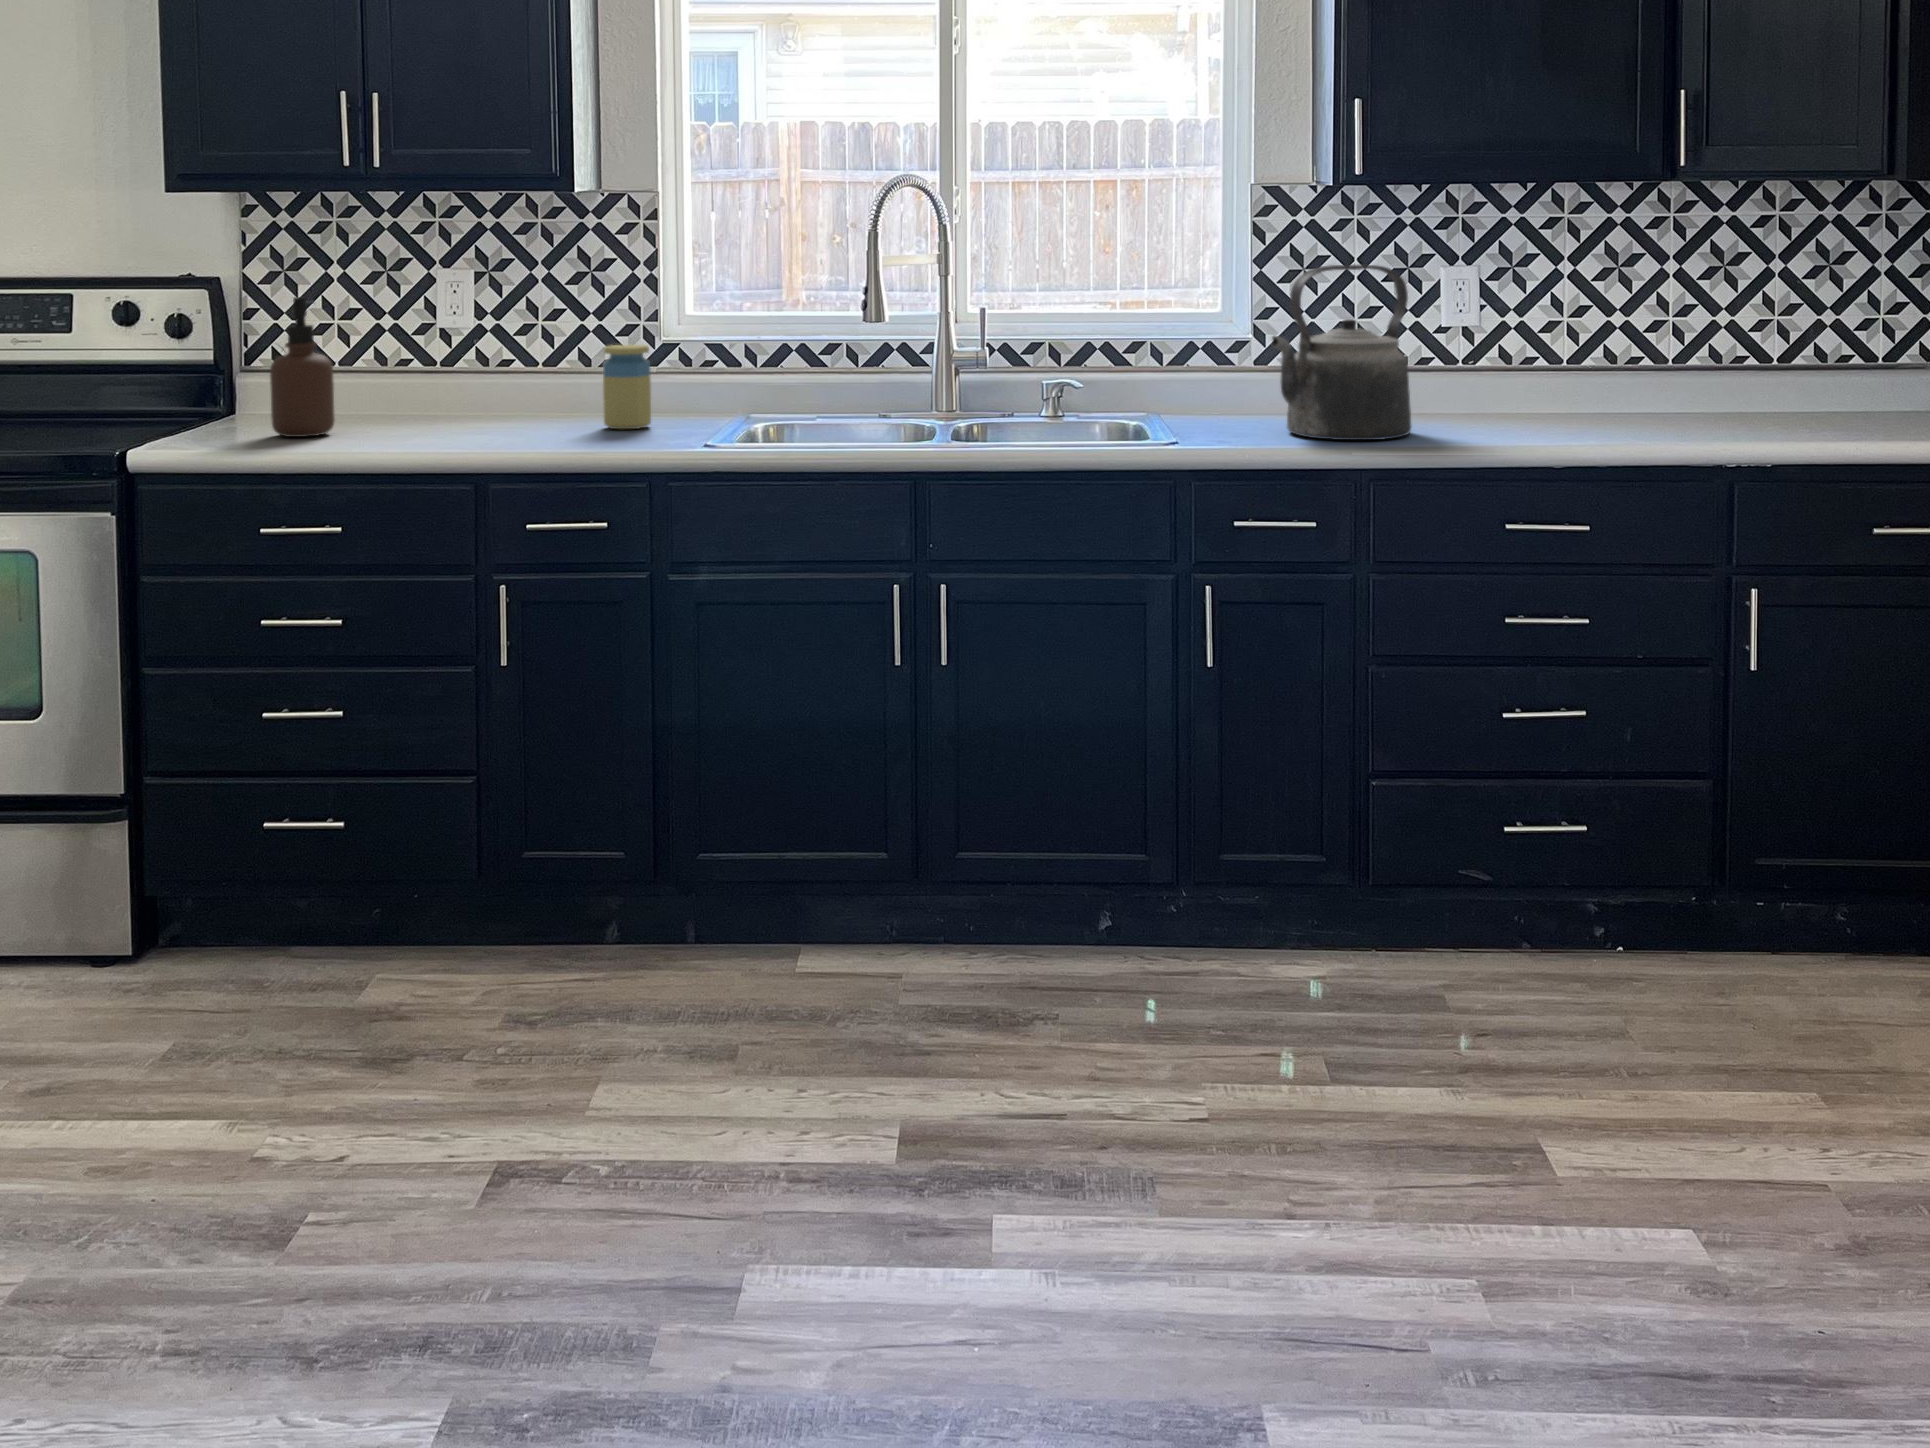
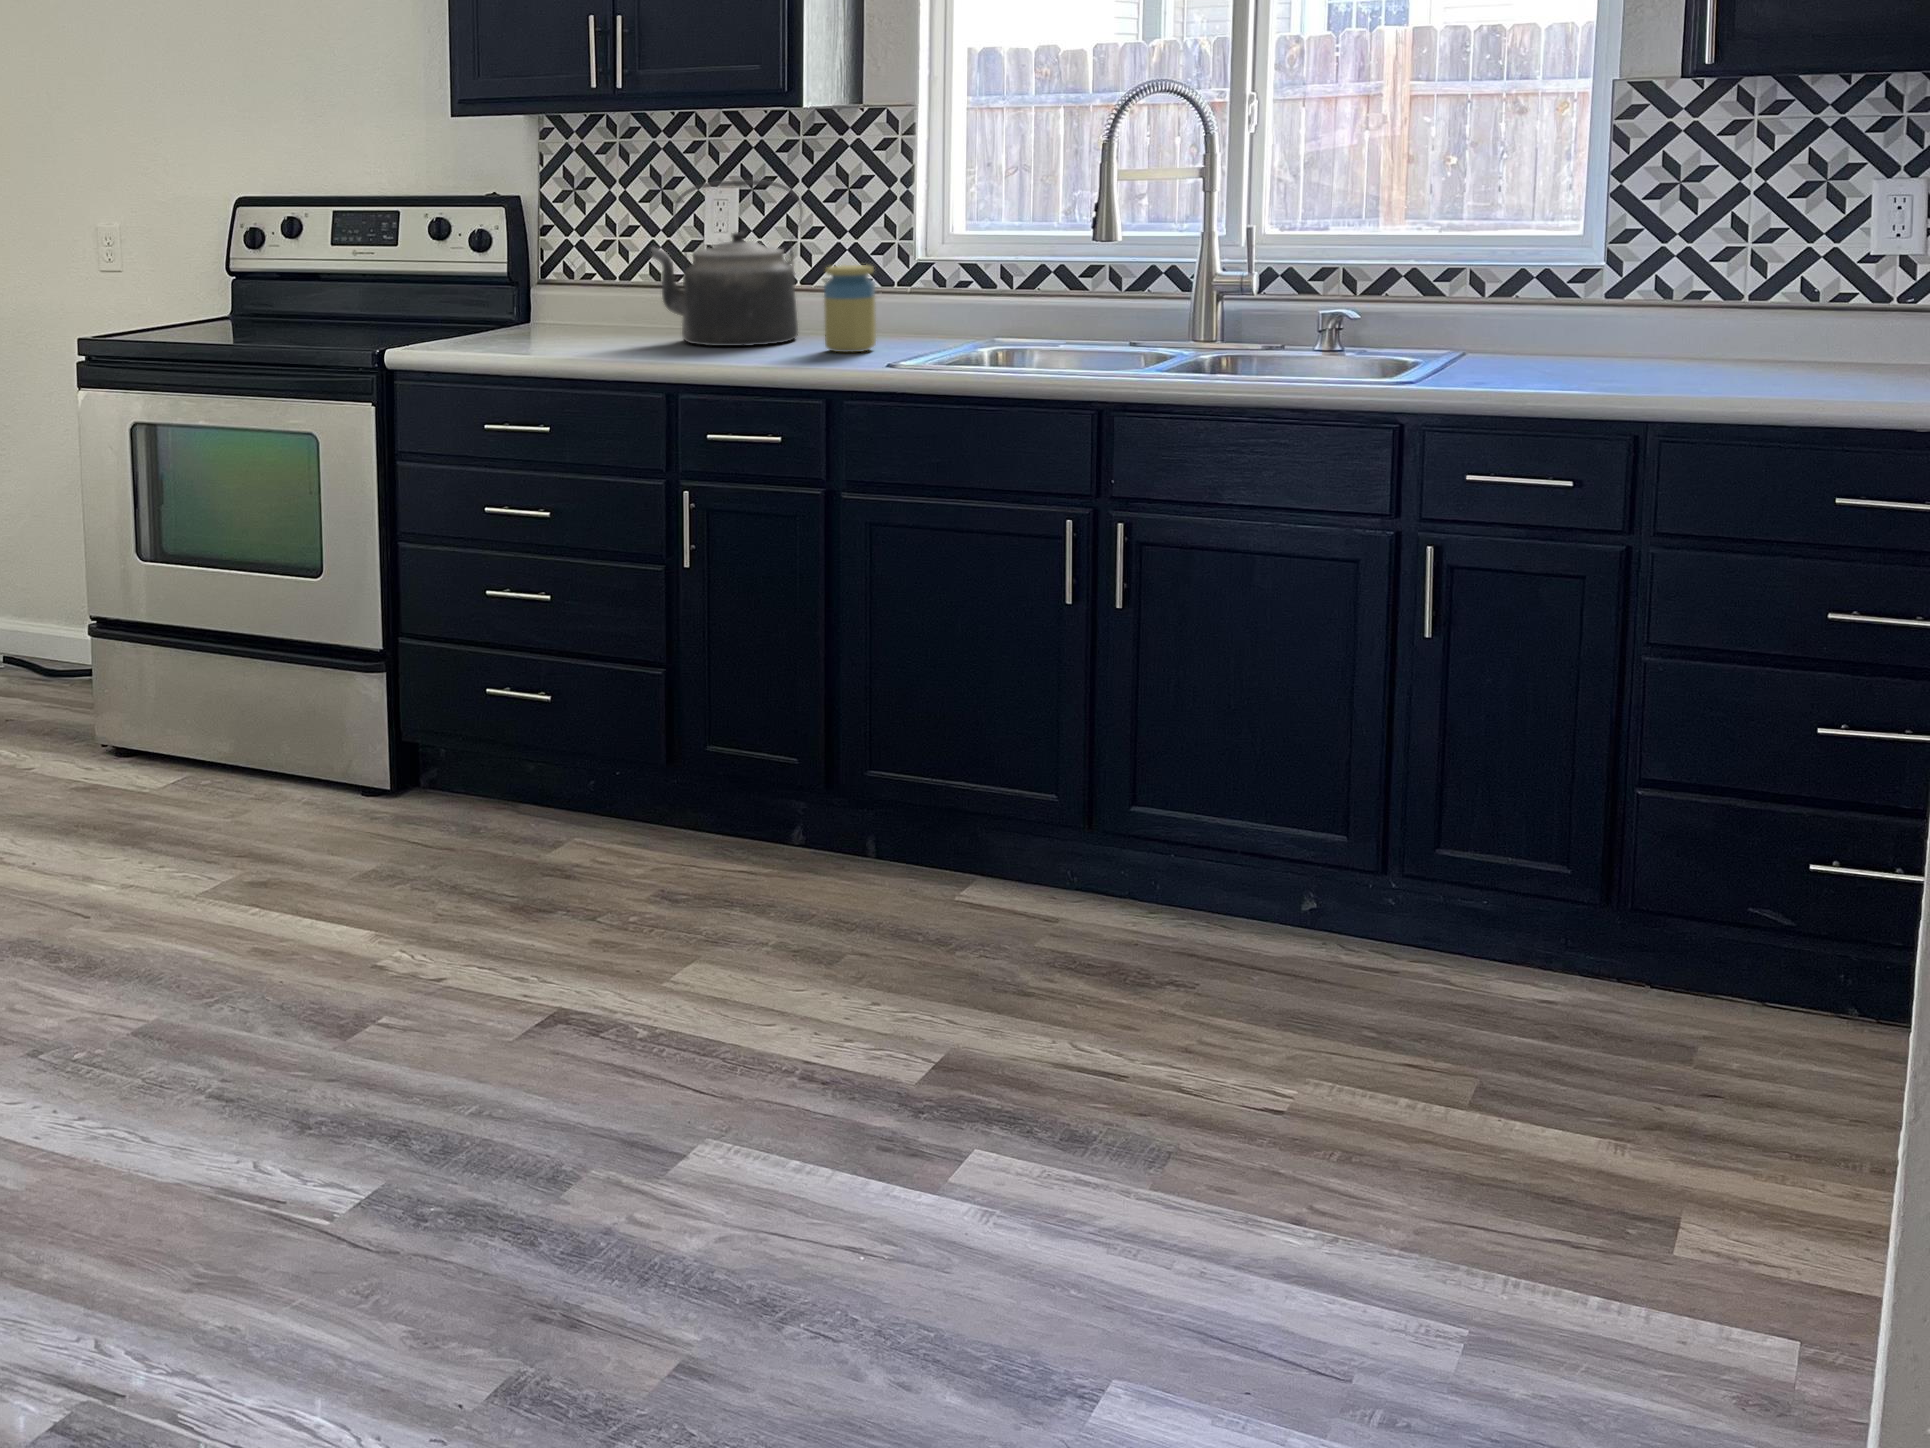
kettle: present [1272,265,1411,440] -> present [651,180,802,346]
soap dispenser: present [270,297,335,437] -> none [524,215,582,348]

